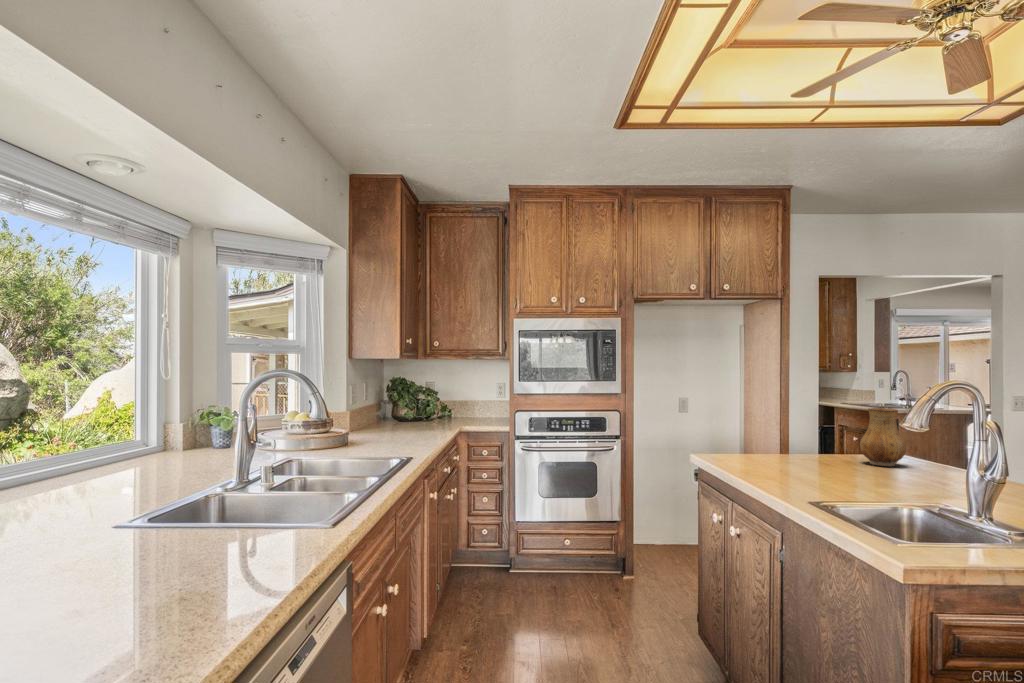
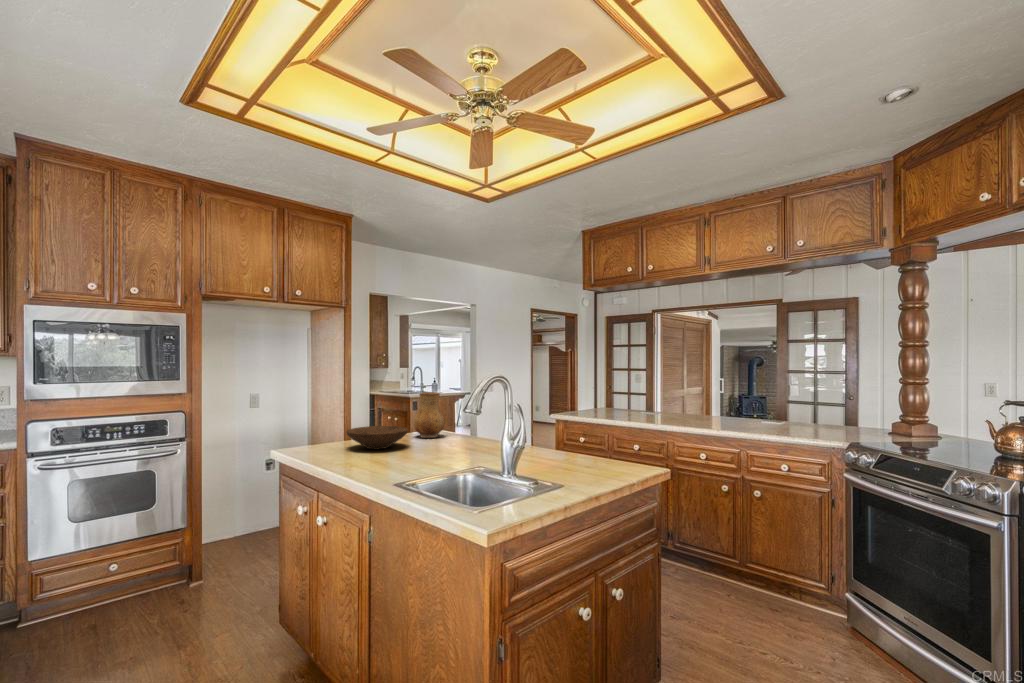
wooden bowl: none [770,442,847,469] -> present [347,426,407,449]

